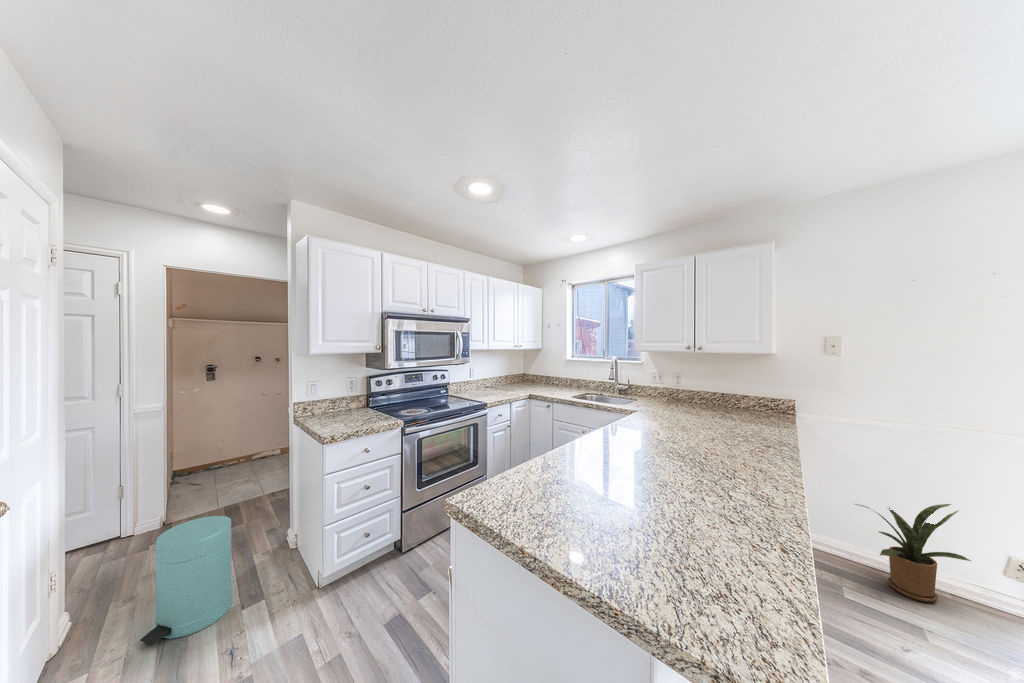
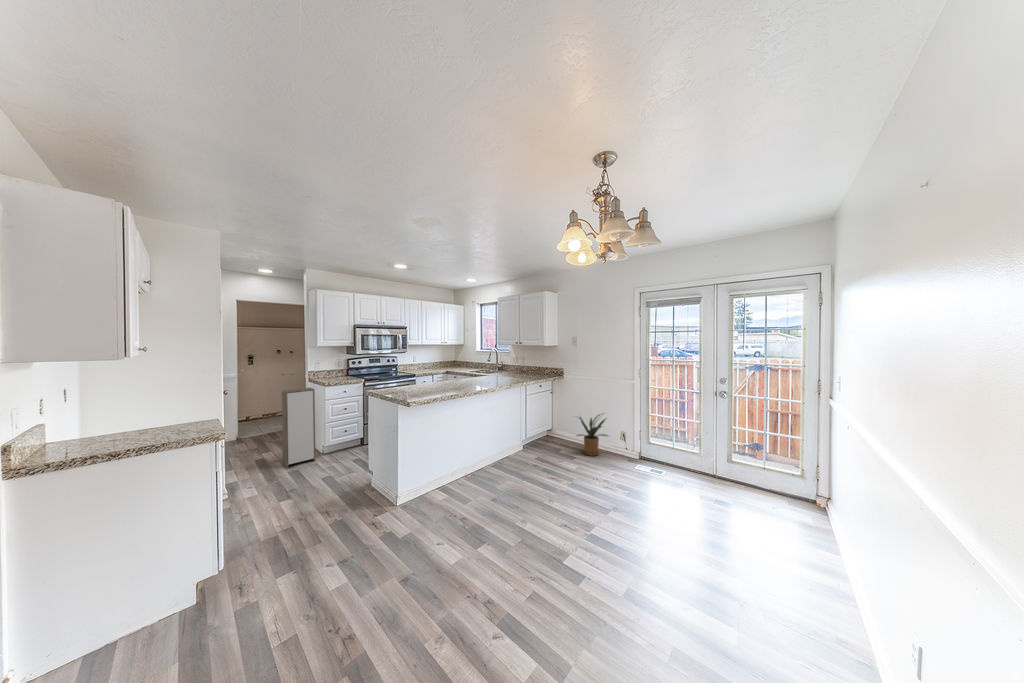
storage cabinet: none [228,446,306,658] -> present [282,388,315,468]
trash can: present [140,516,232,646] -> none [247,420,283,465]

